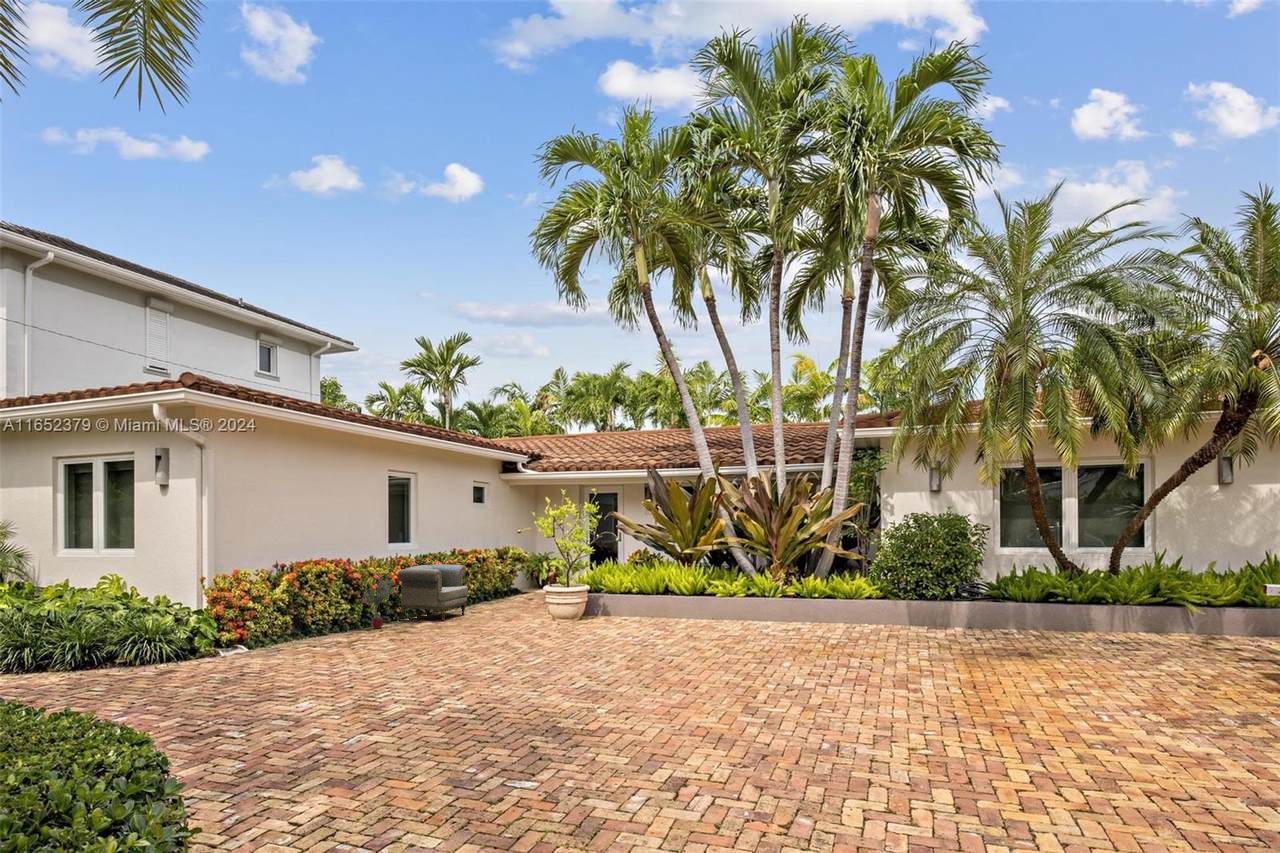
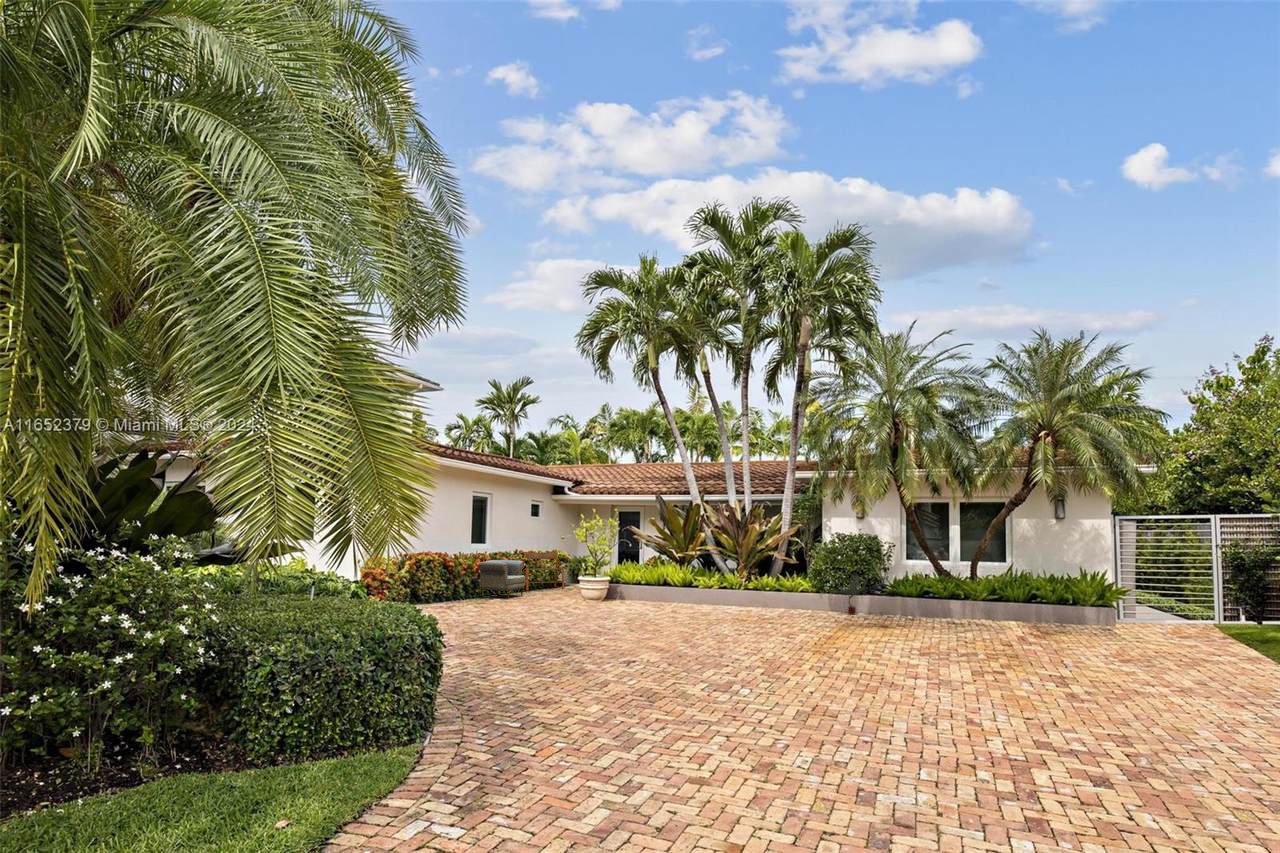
bench: none [463,549,522,604] -> present [523,552,564,590]
potted tree: present [361,577,395,629] -> present [835,576,867,615]

